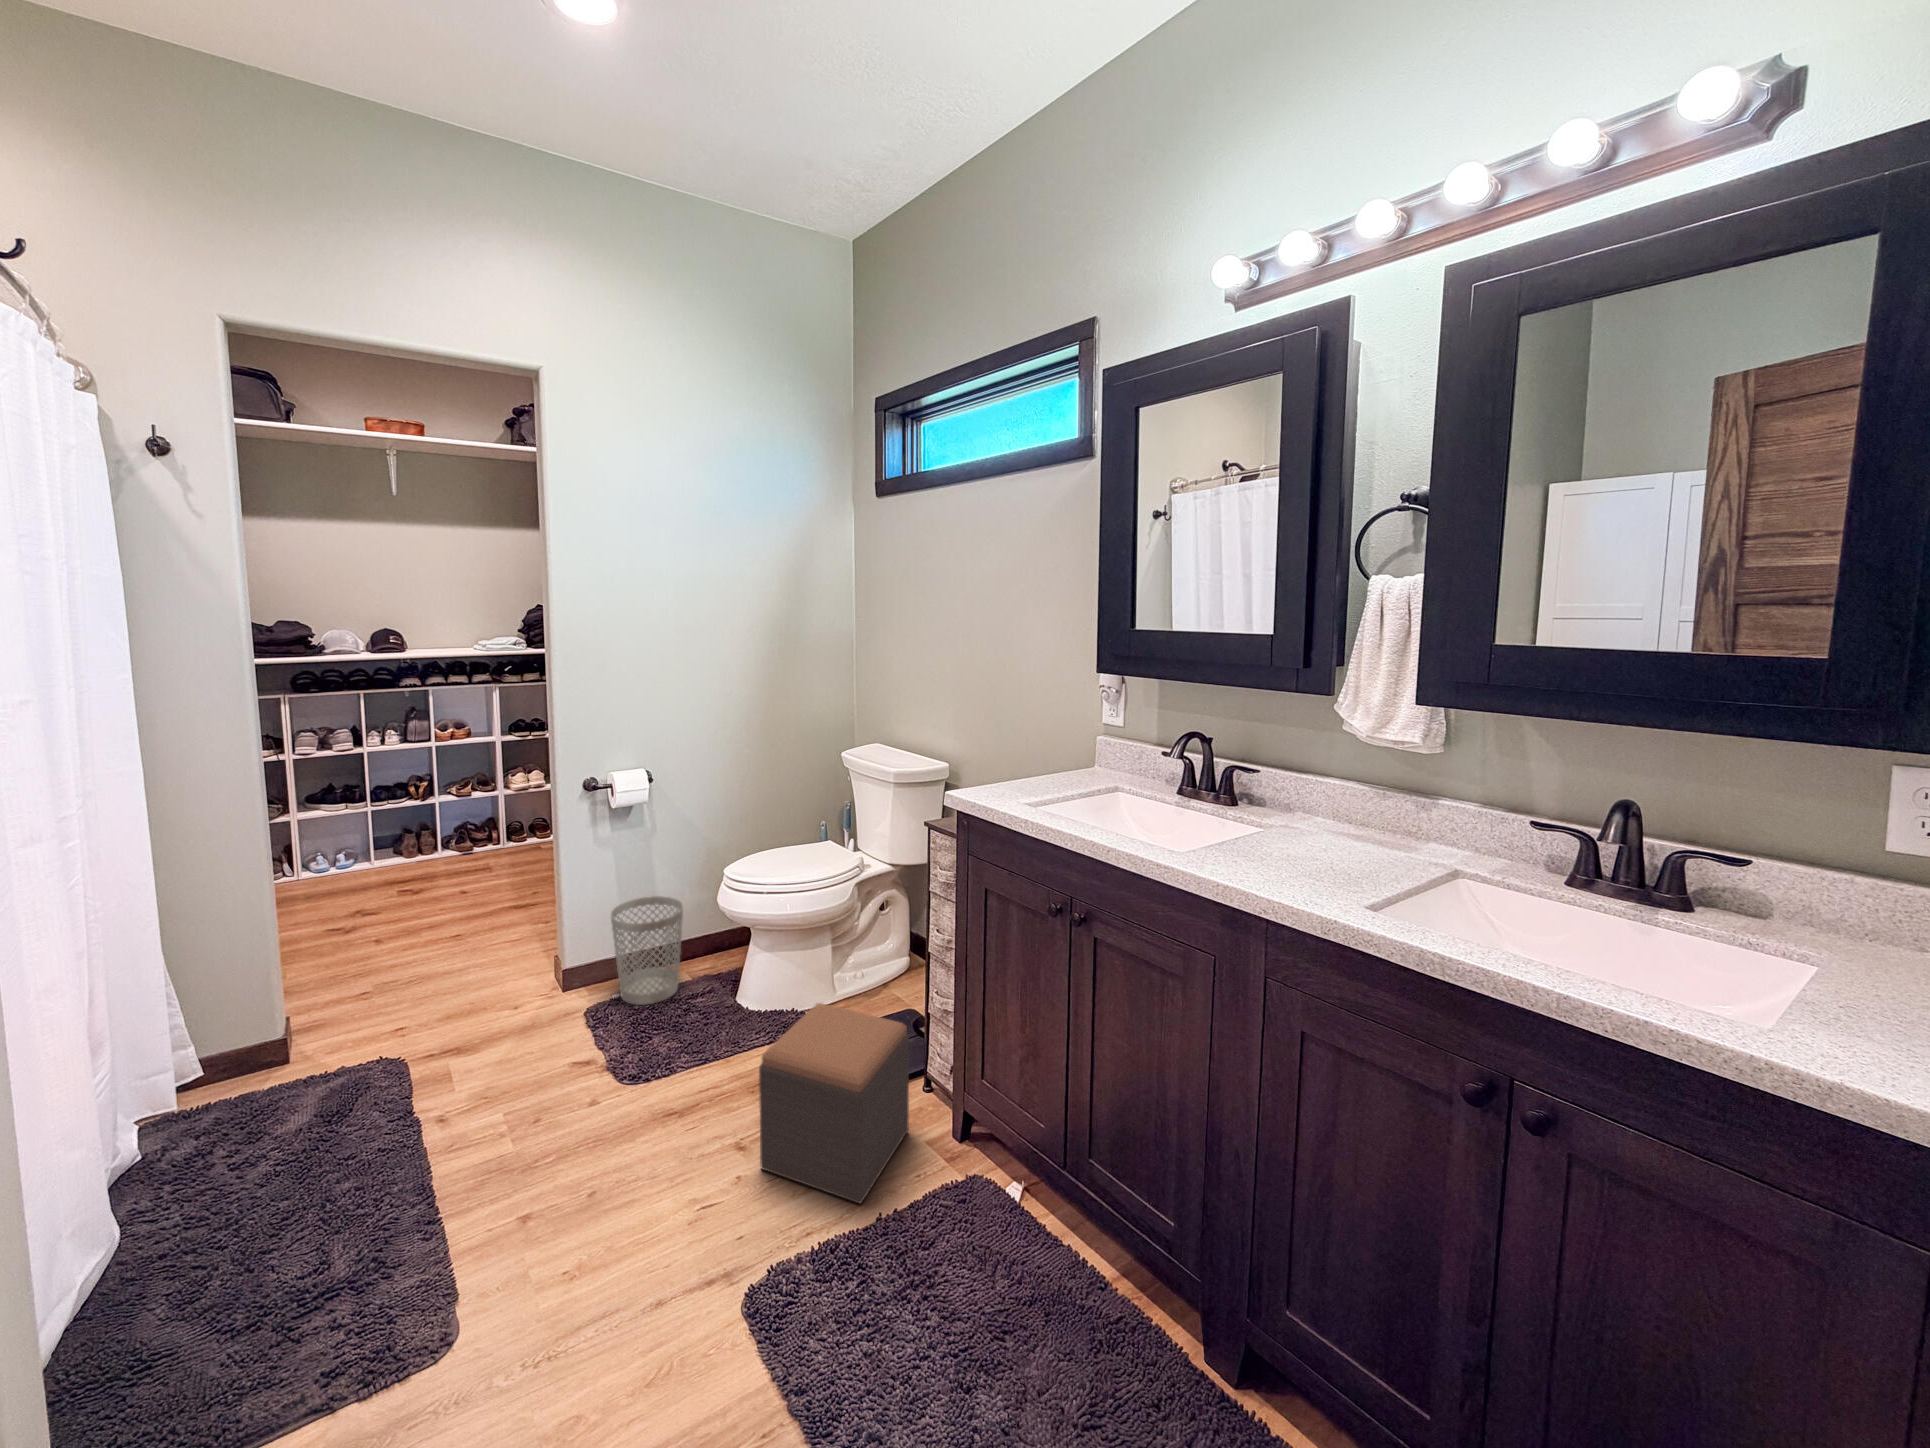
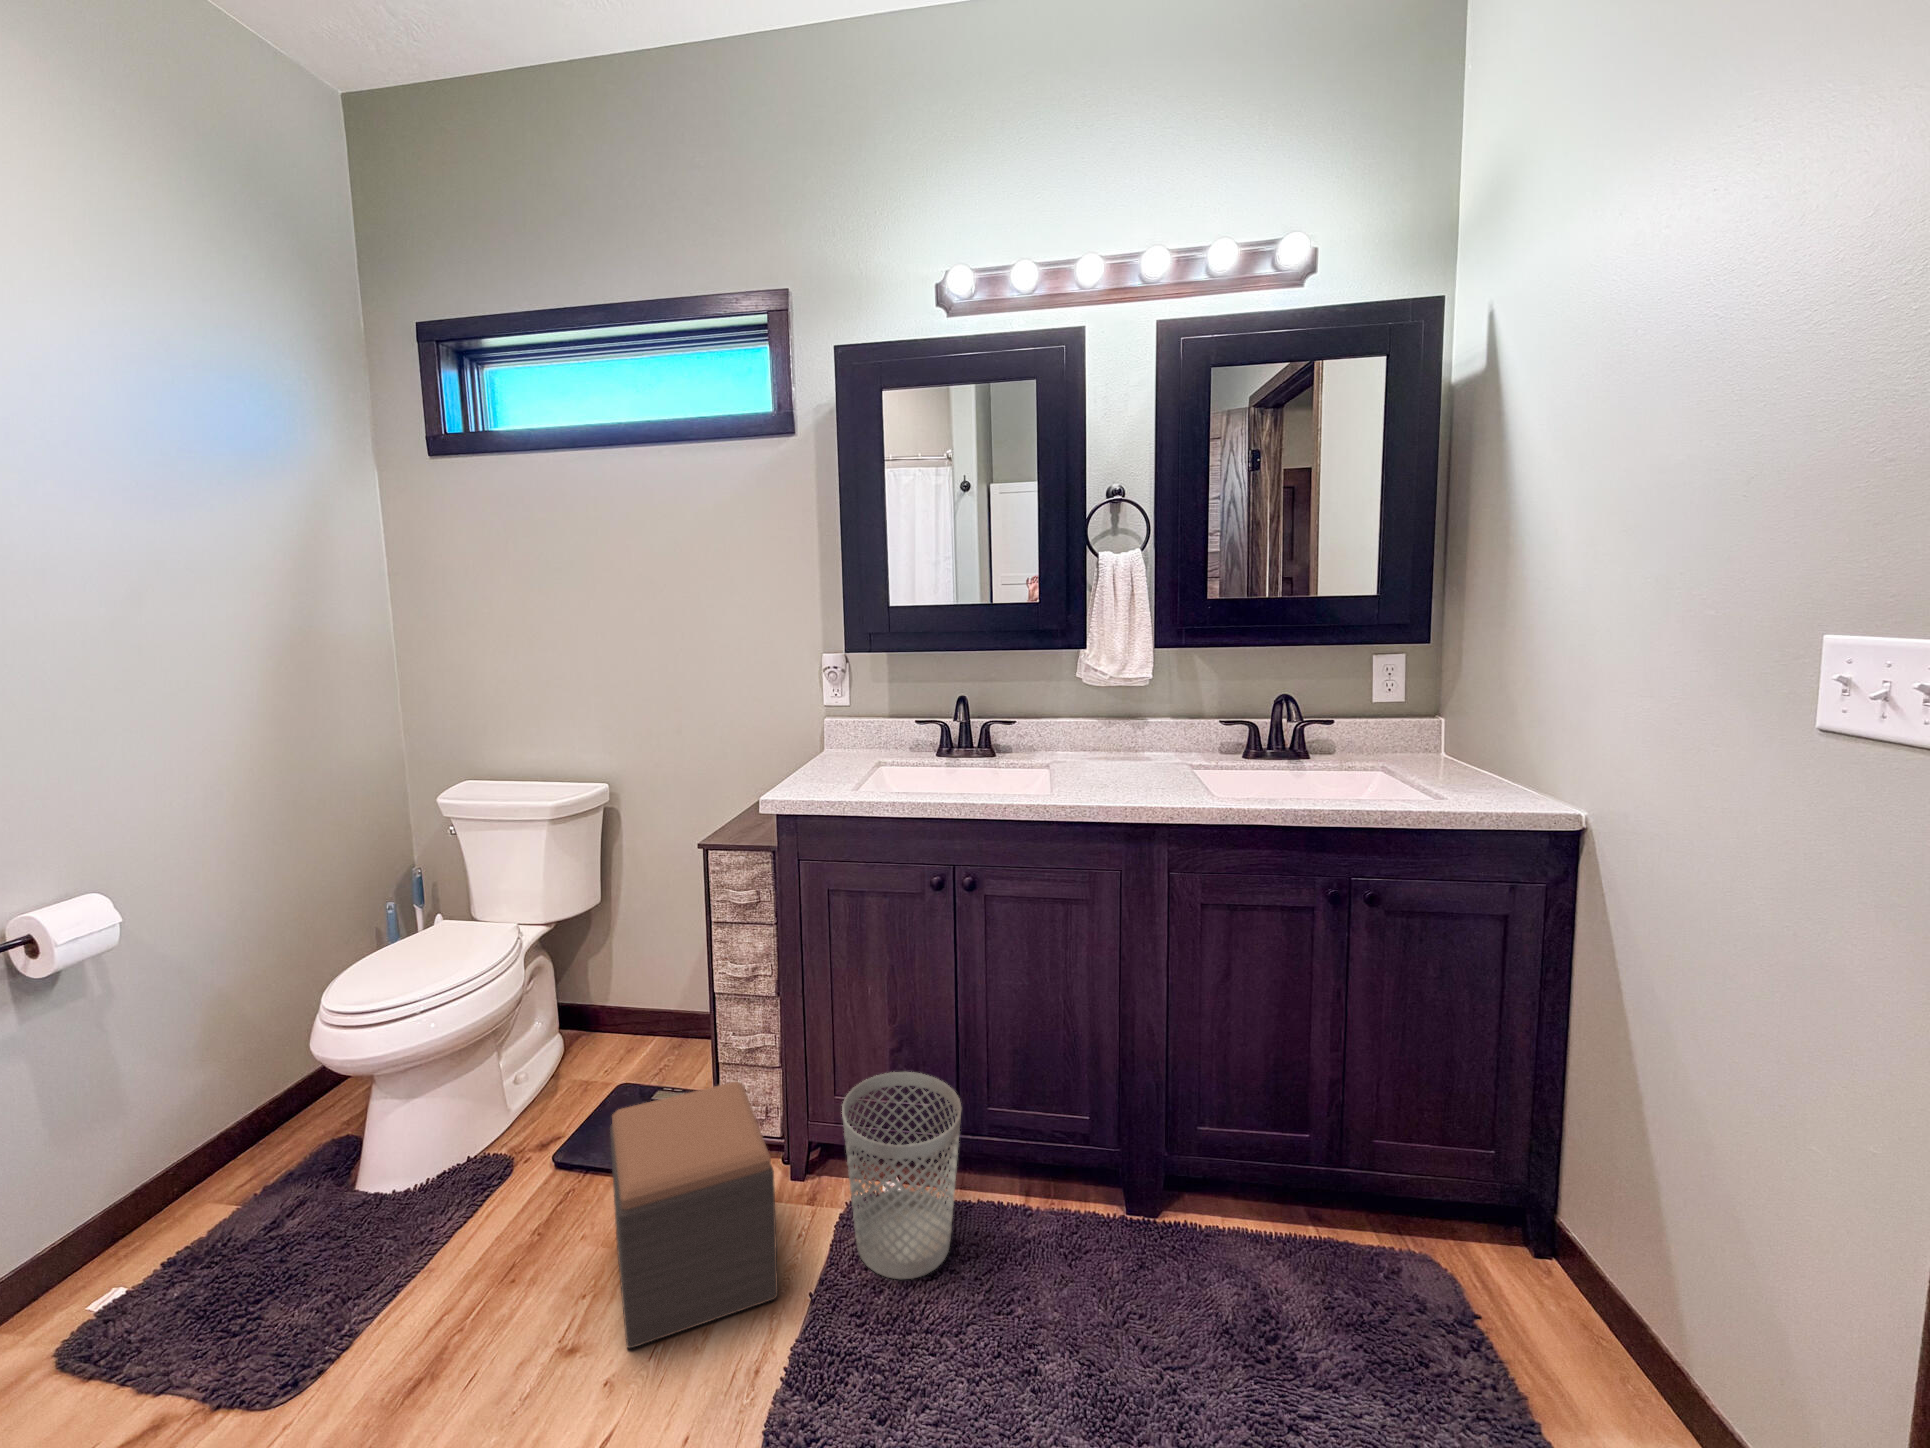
wastebasket: present [611,896,683,1005] -> present [842,1072,961,1279]

